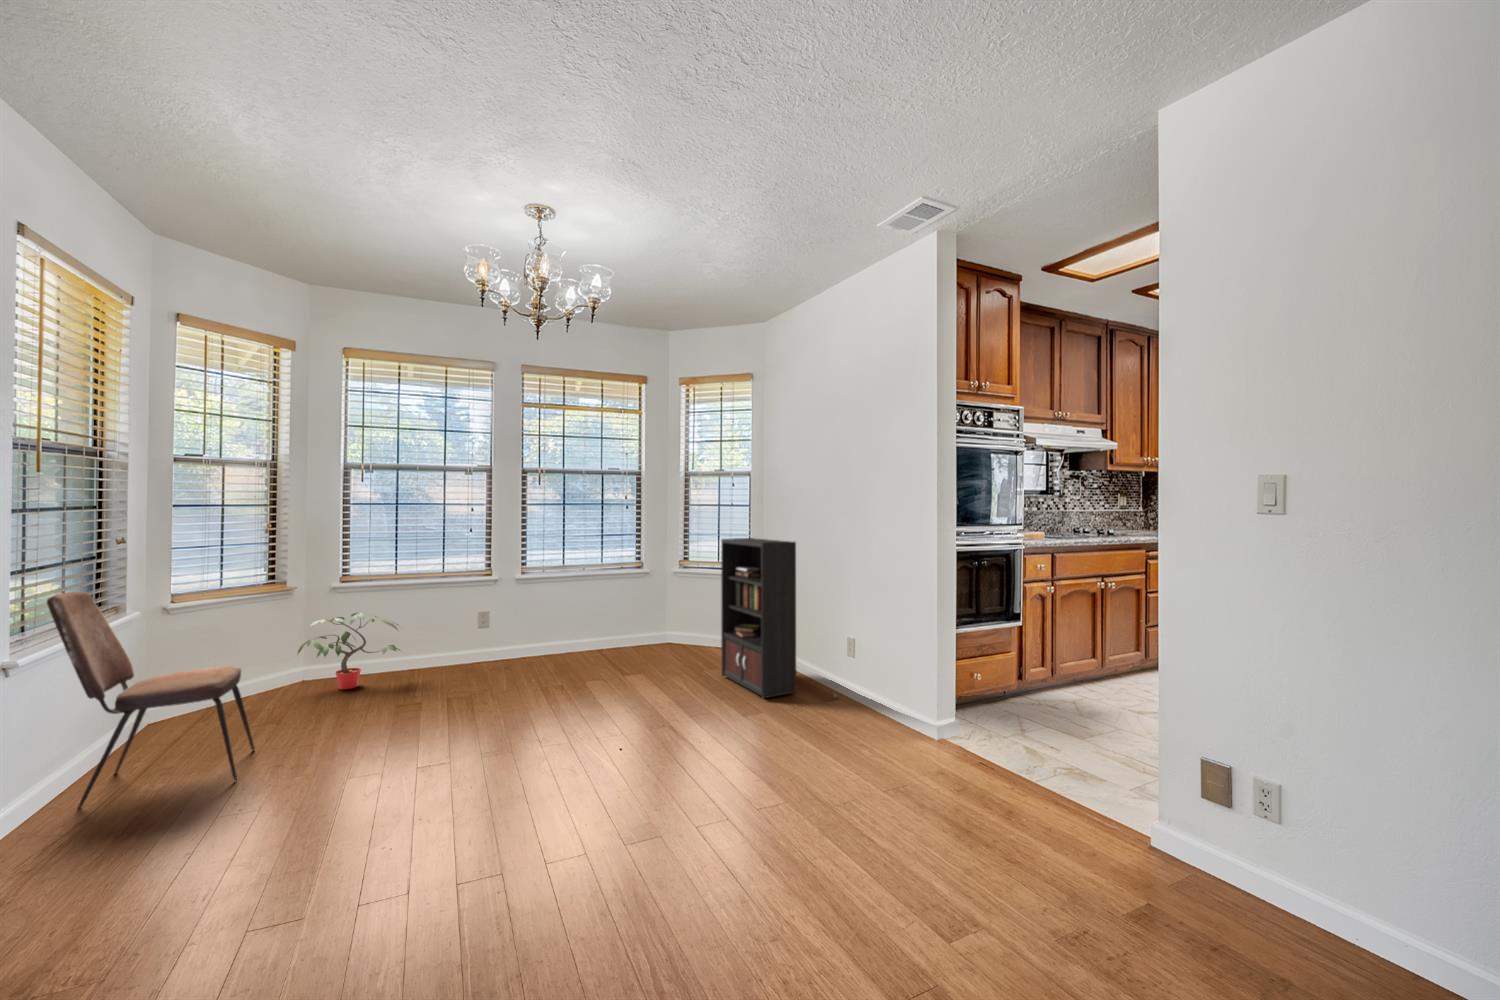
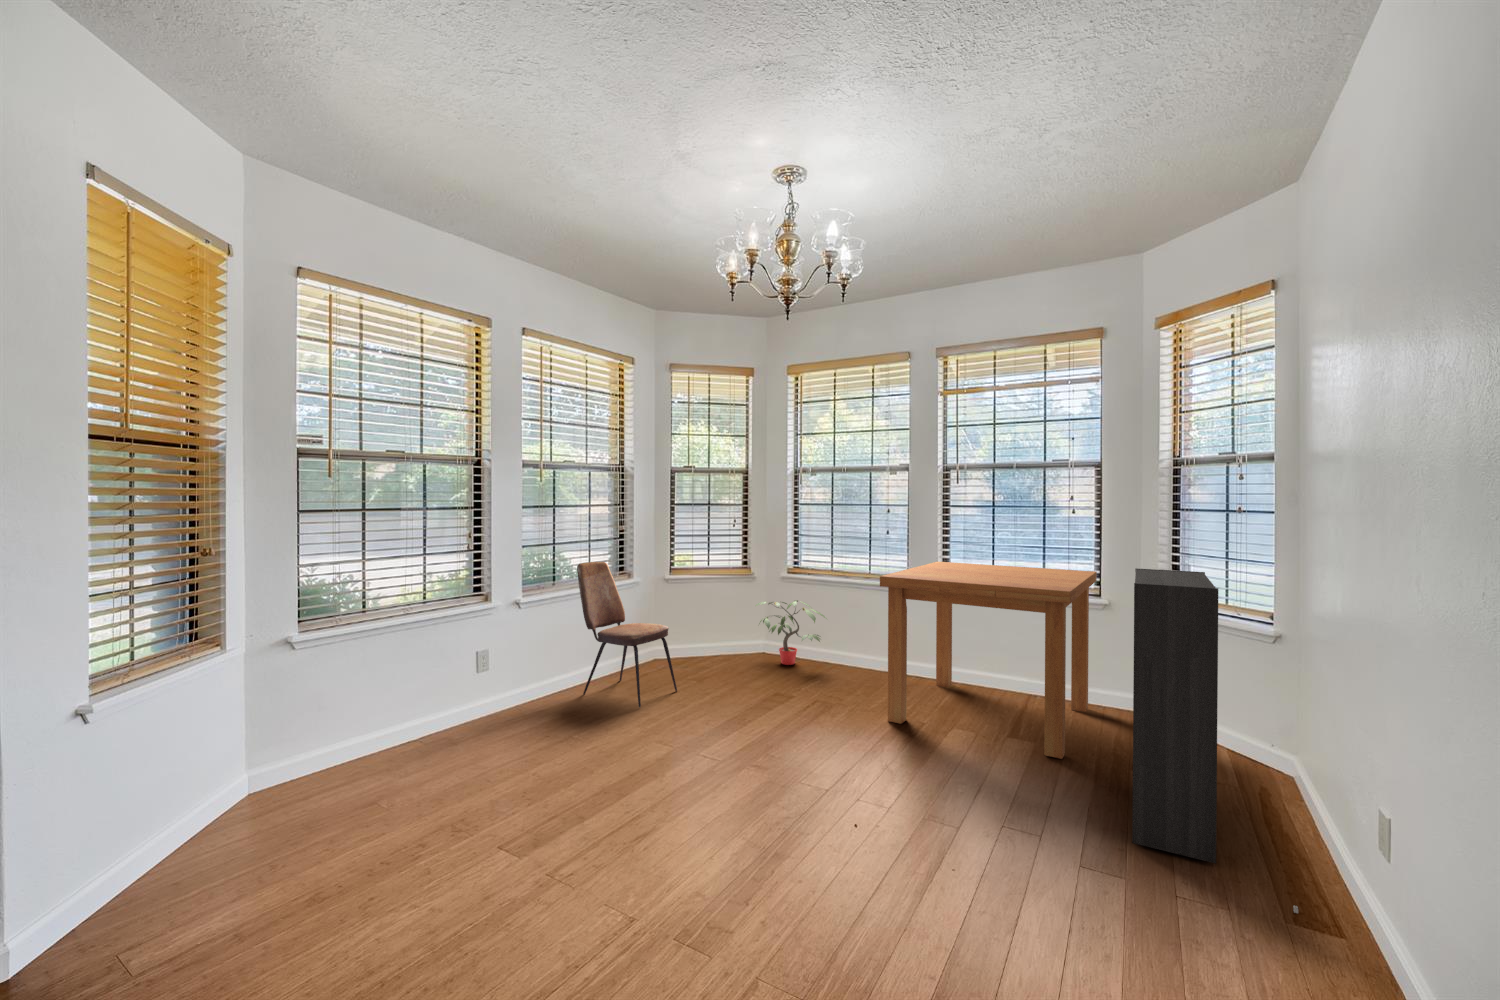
dining table: none [519,550,681,696] -> present [880,562,1097,759]

